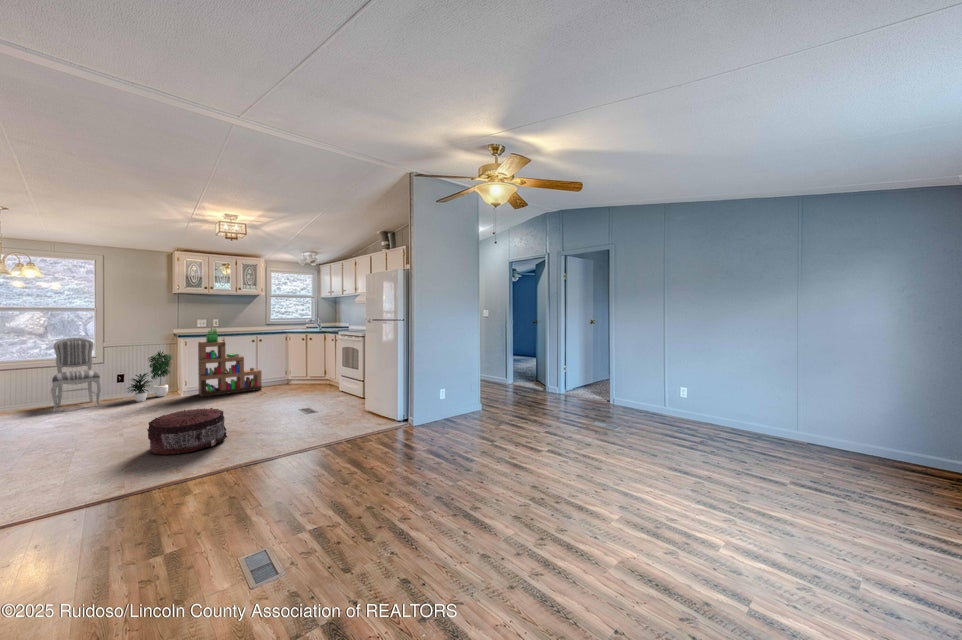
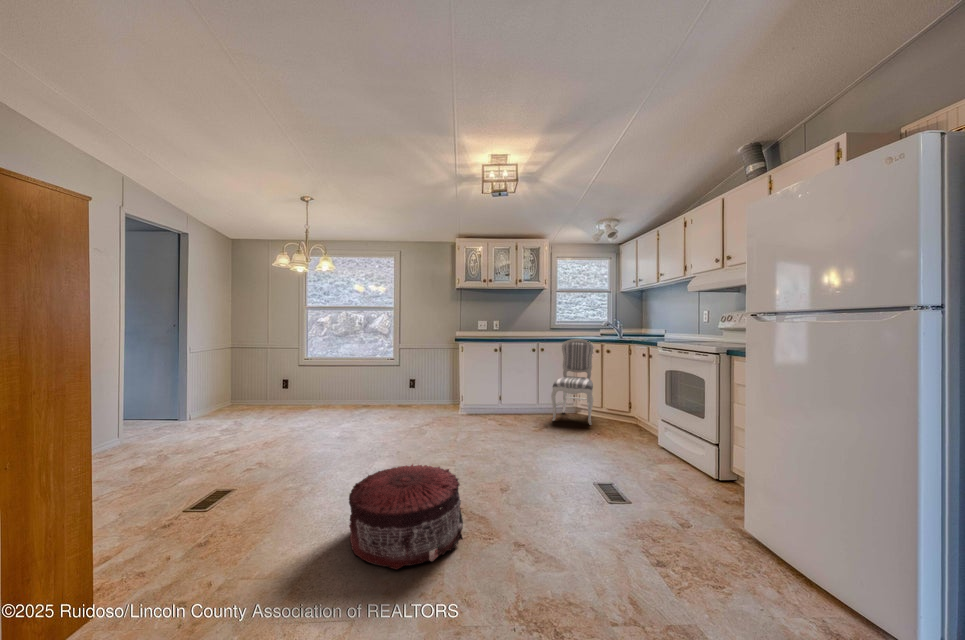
bookshelf: present [198,328,262,397] -> none [473,331,542,419]
dining chair: present [51,338,102,412] -> present [551,339,594,425]
potted plant: present [128,351,173,402] -> none [407,355,453,414]

